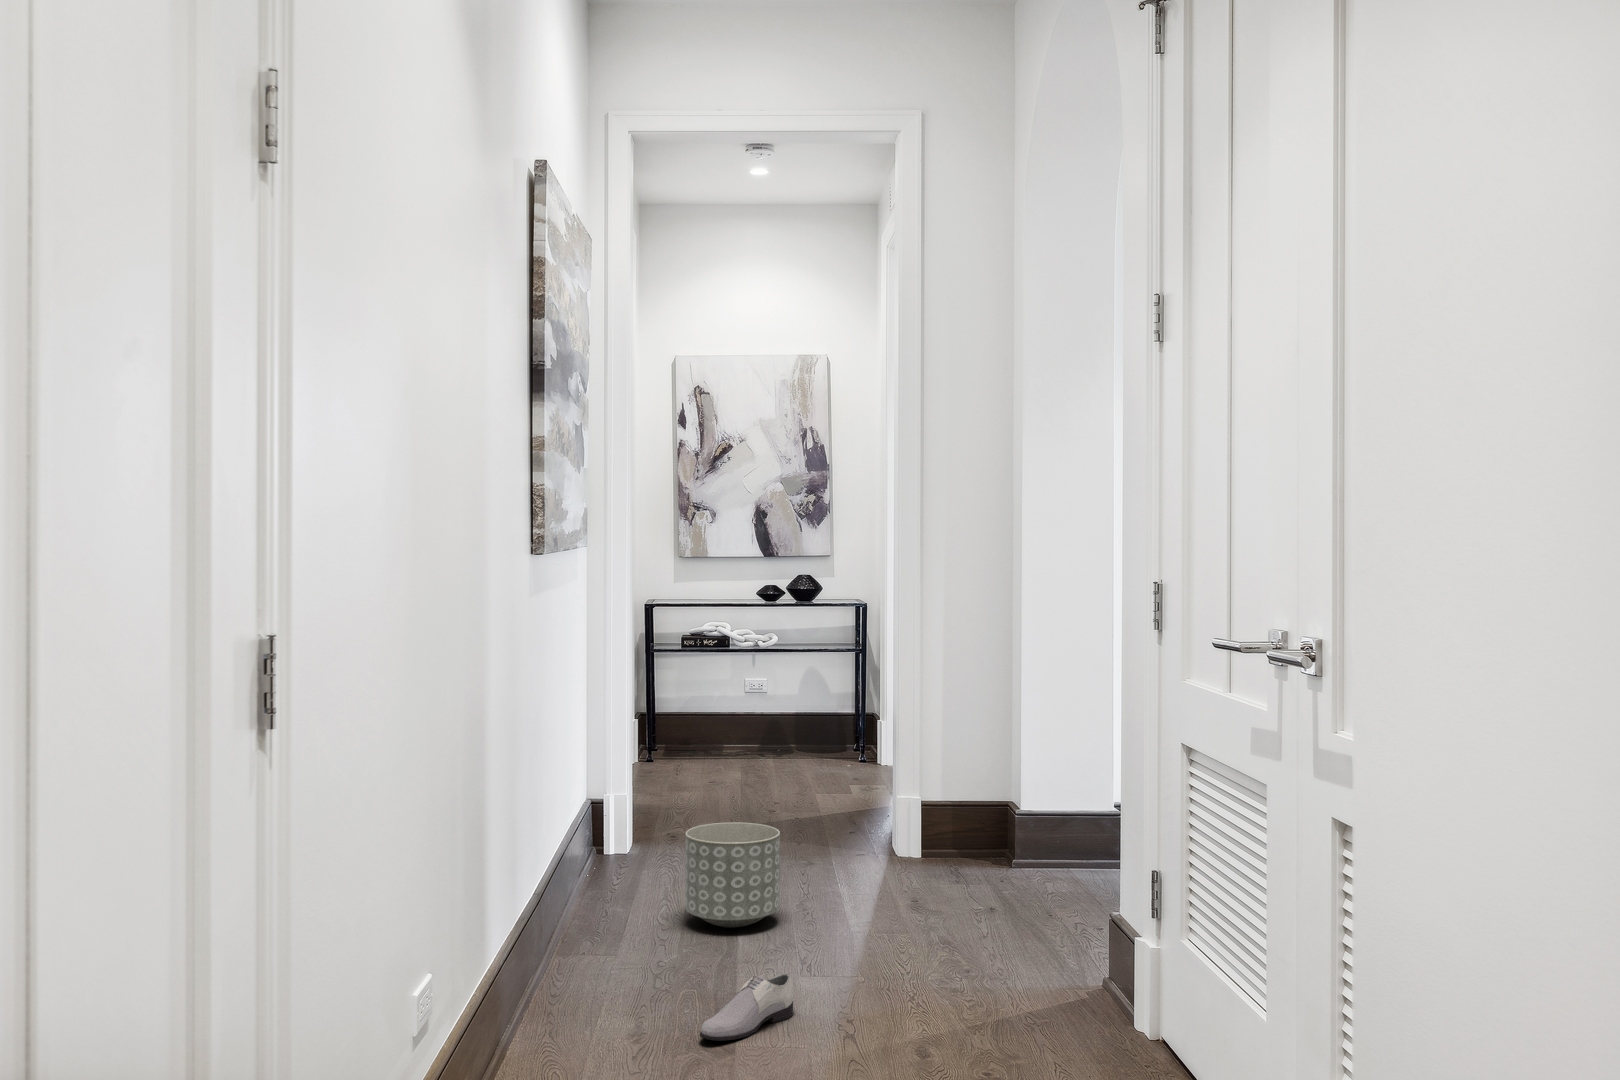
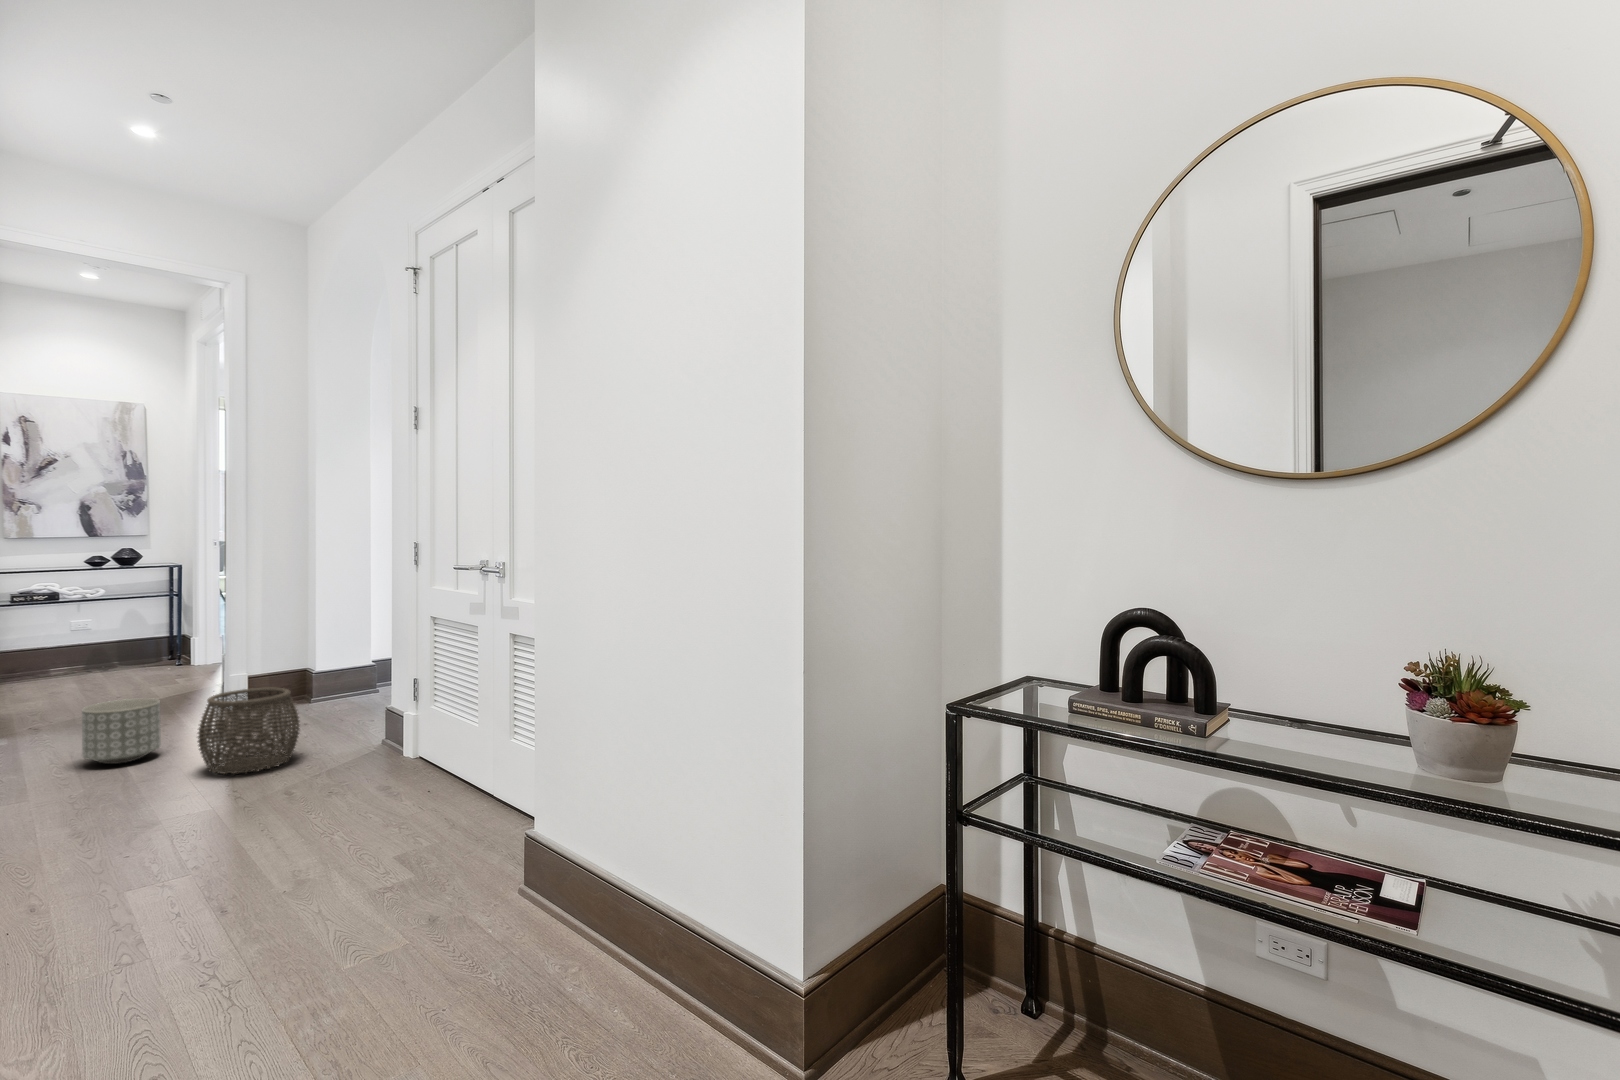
woven basket: none [809,837,962,997] -> present [198,688,300,774]
shoe: present [700,974,794,1041] -> none [132,770,195,812]

